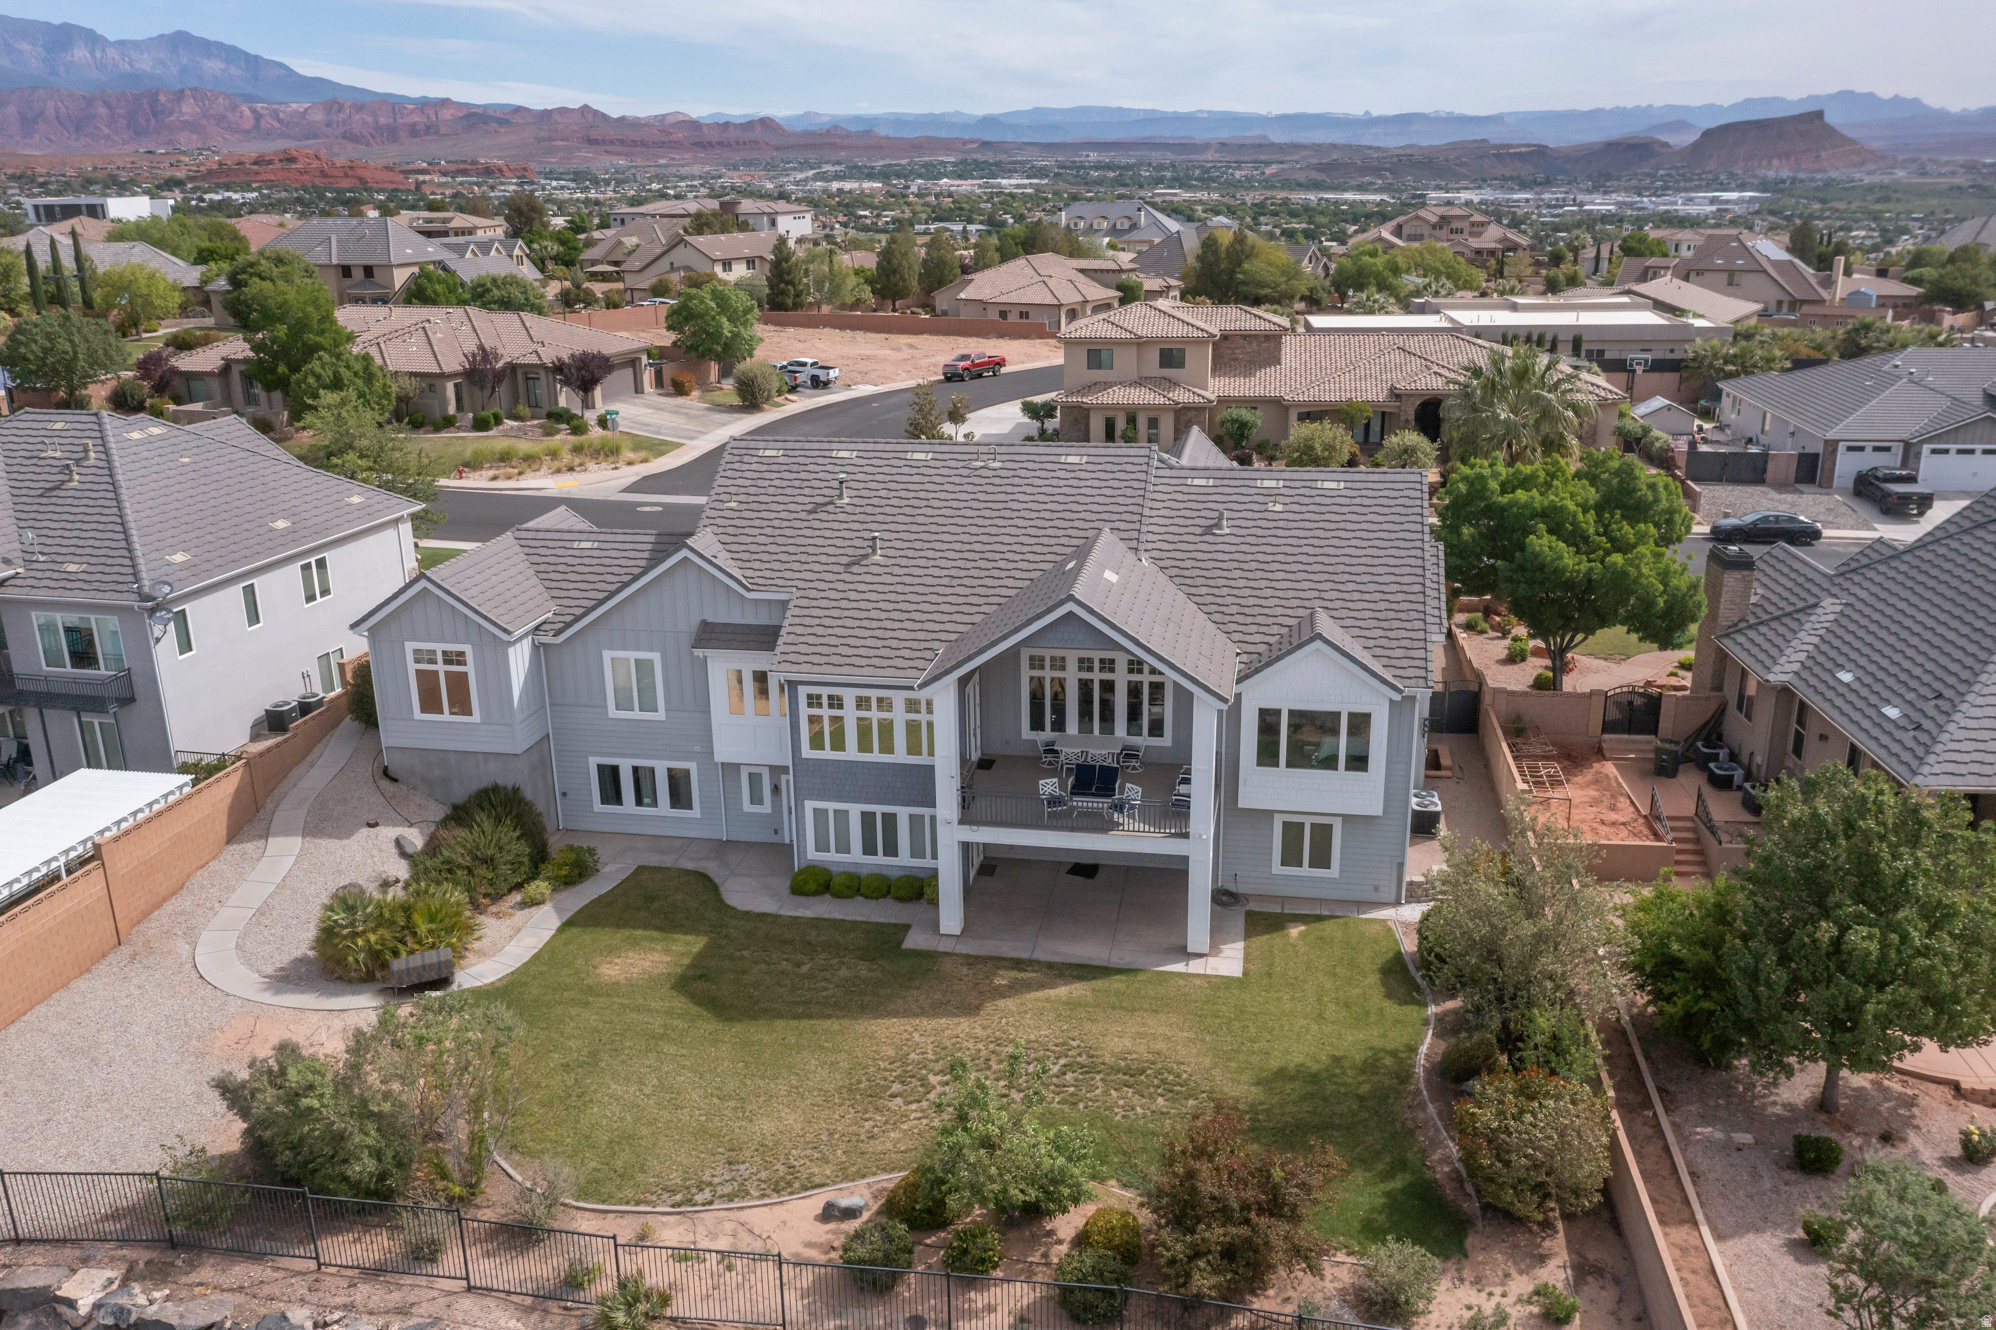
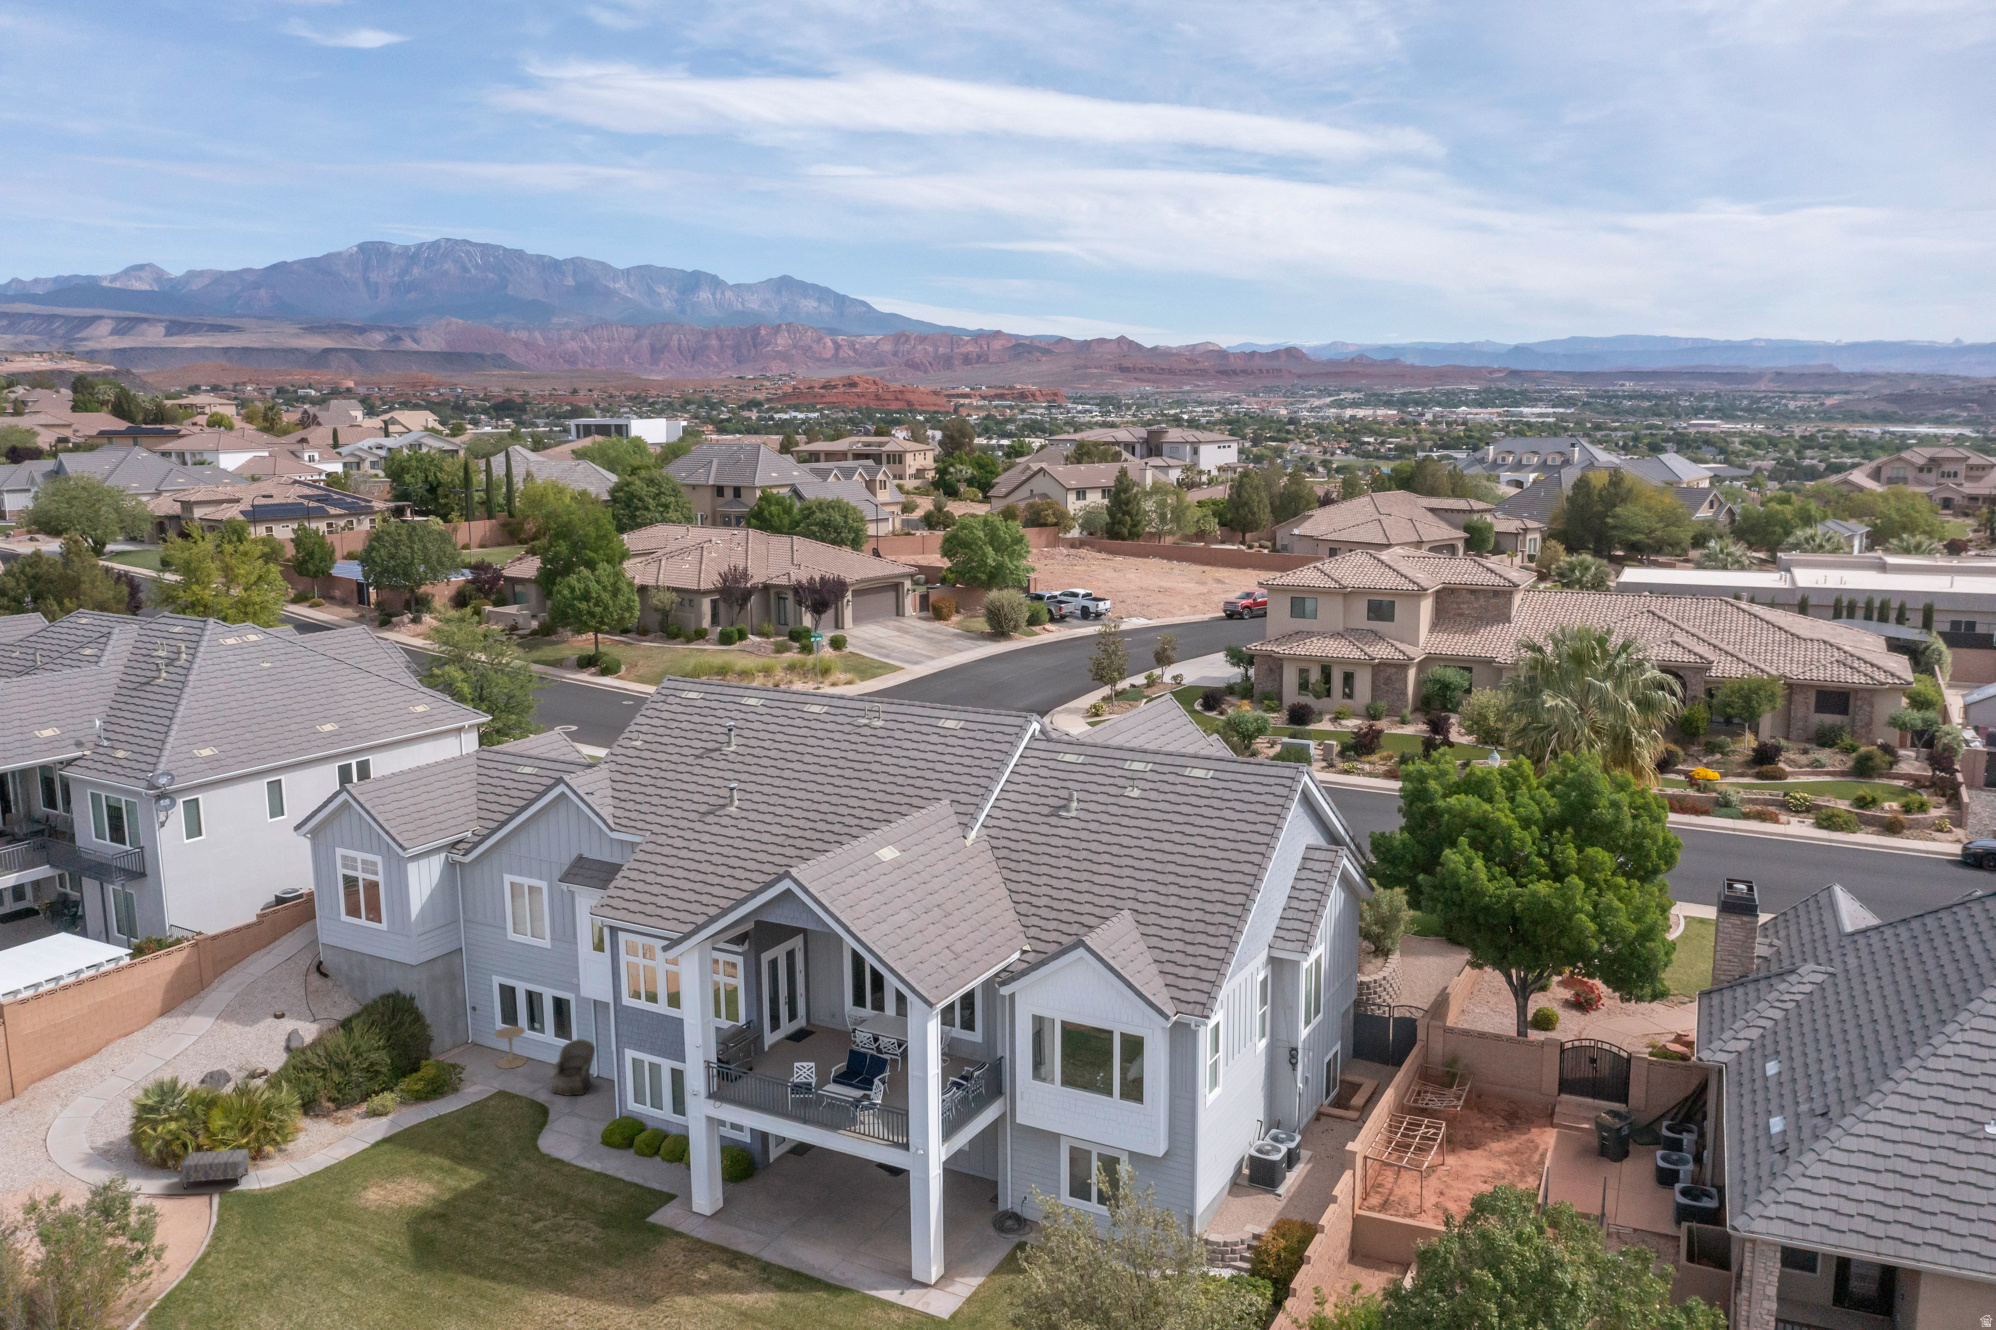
pedestal table: none [617,804,651,846] -> present [495,1026,527,1069]
armchair: none [701,805,740,860] -> present [552,1039,595,1096]

